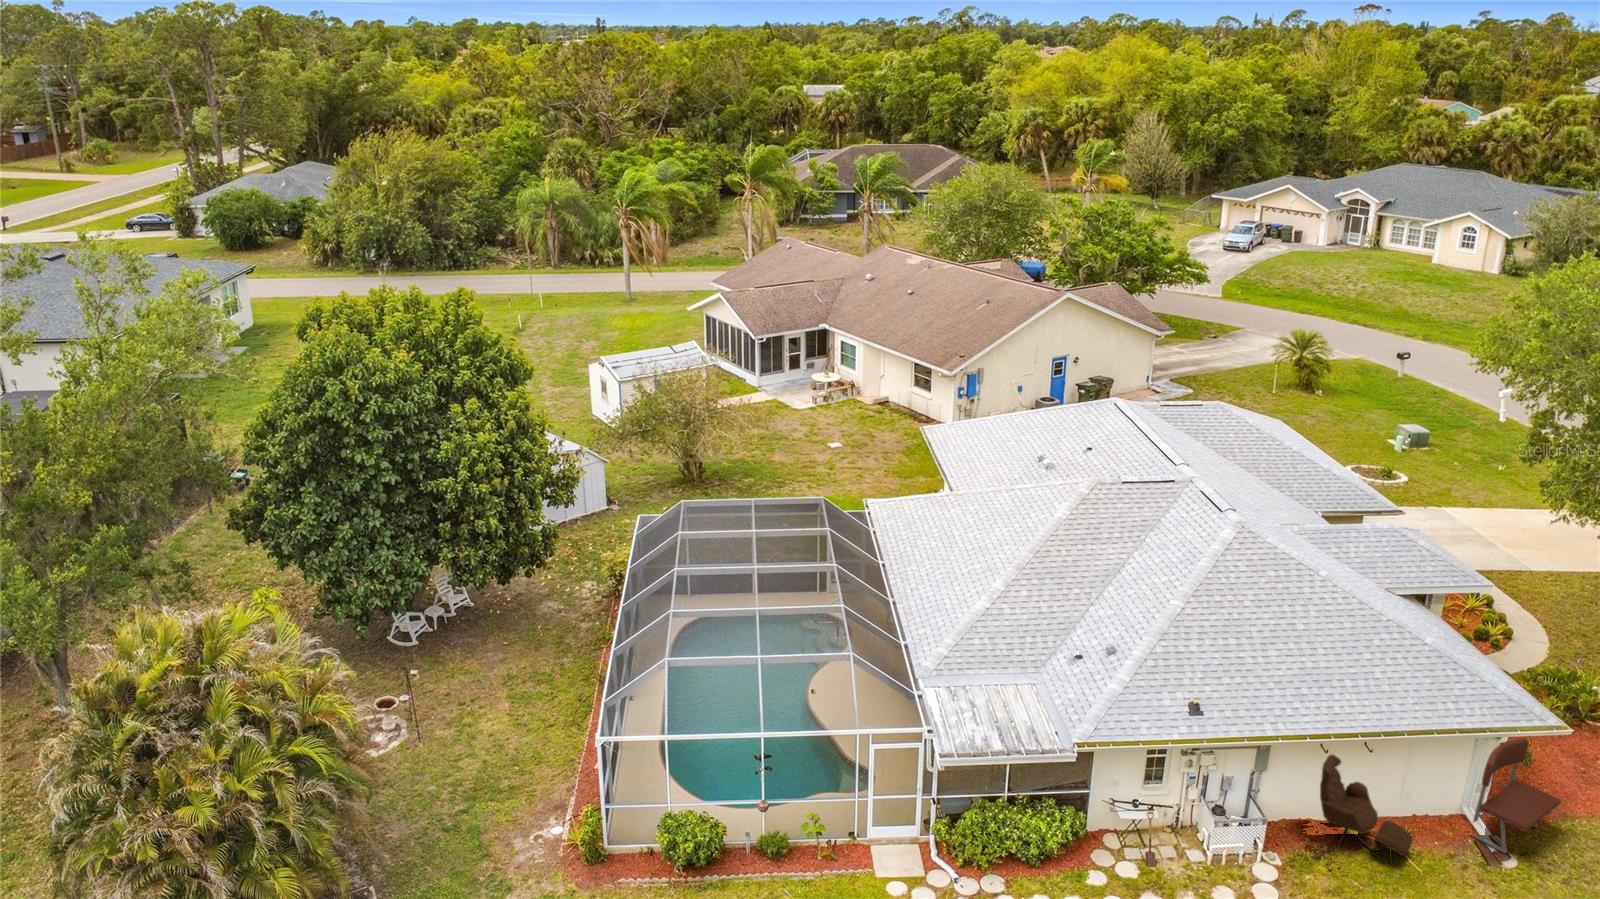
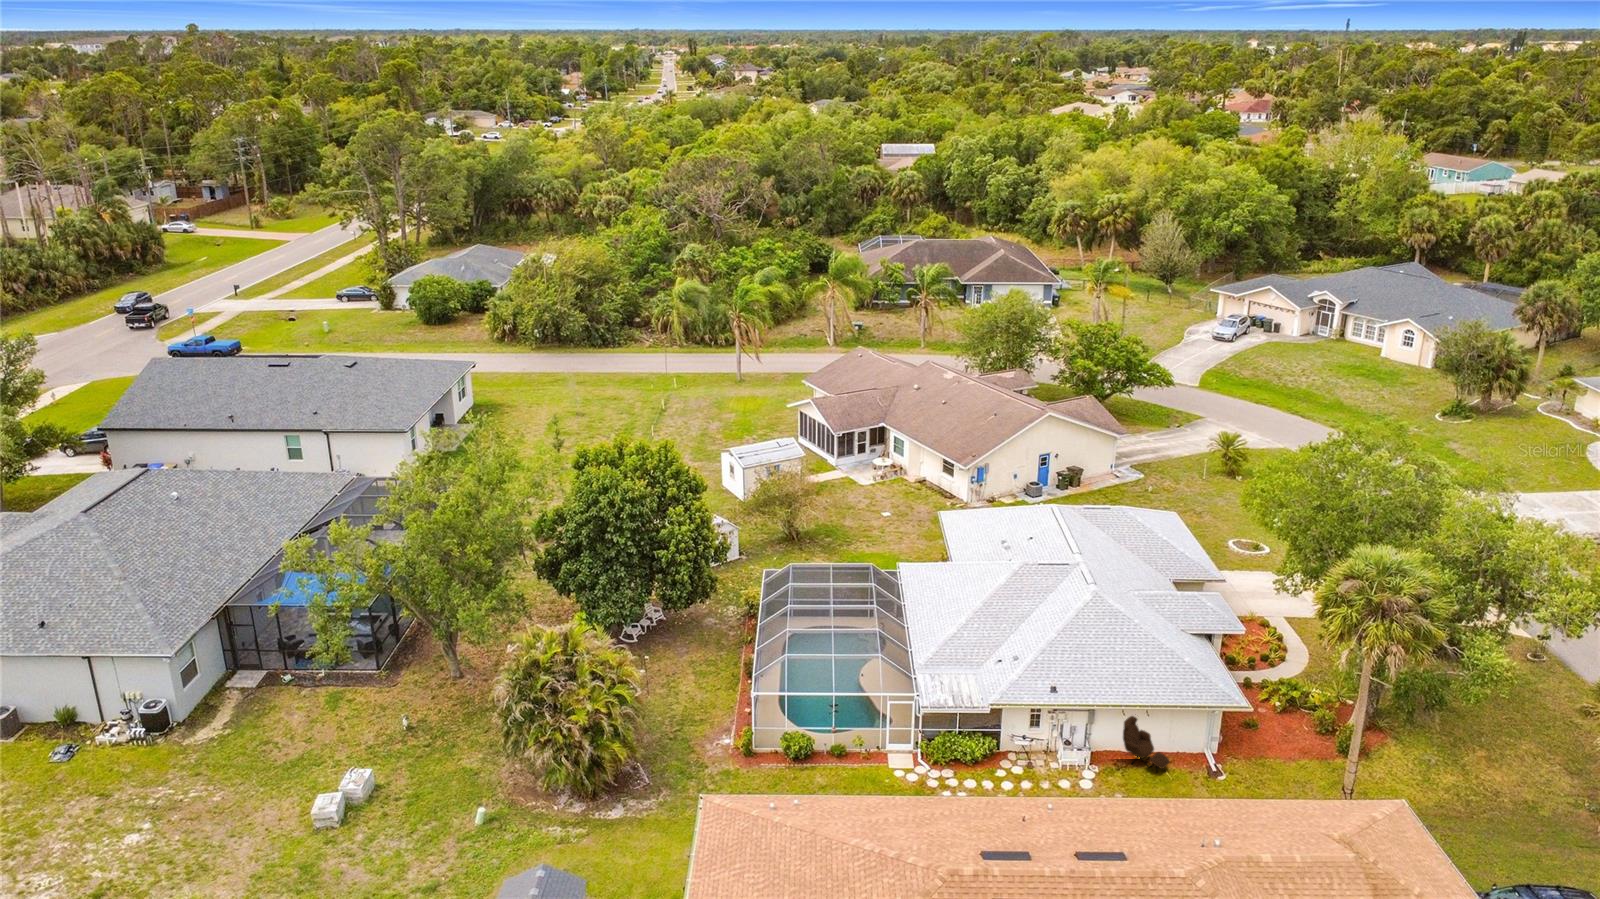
bench: present [1472,738,1561,853] -> none [1205,712,1254,772]

